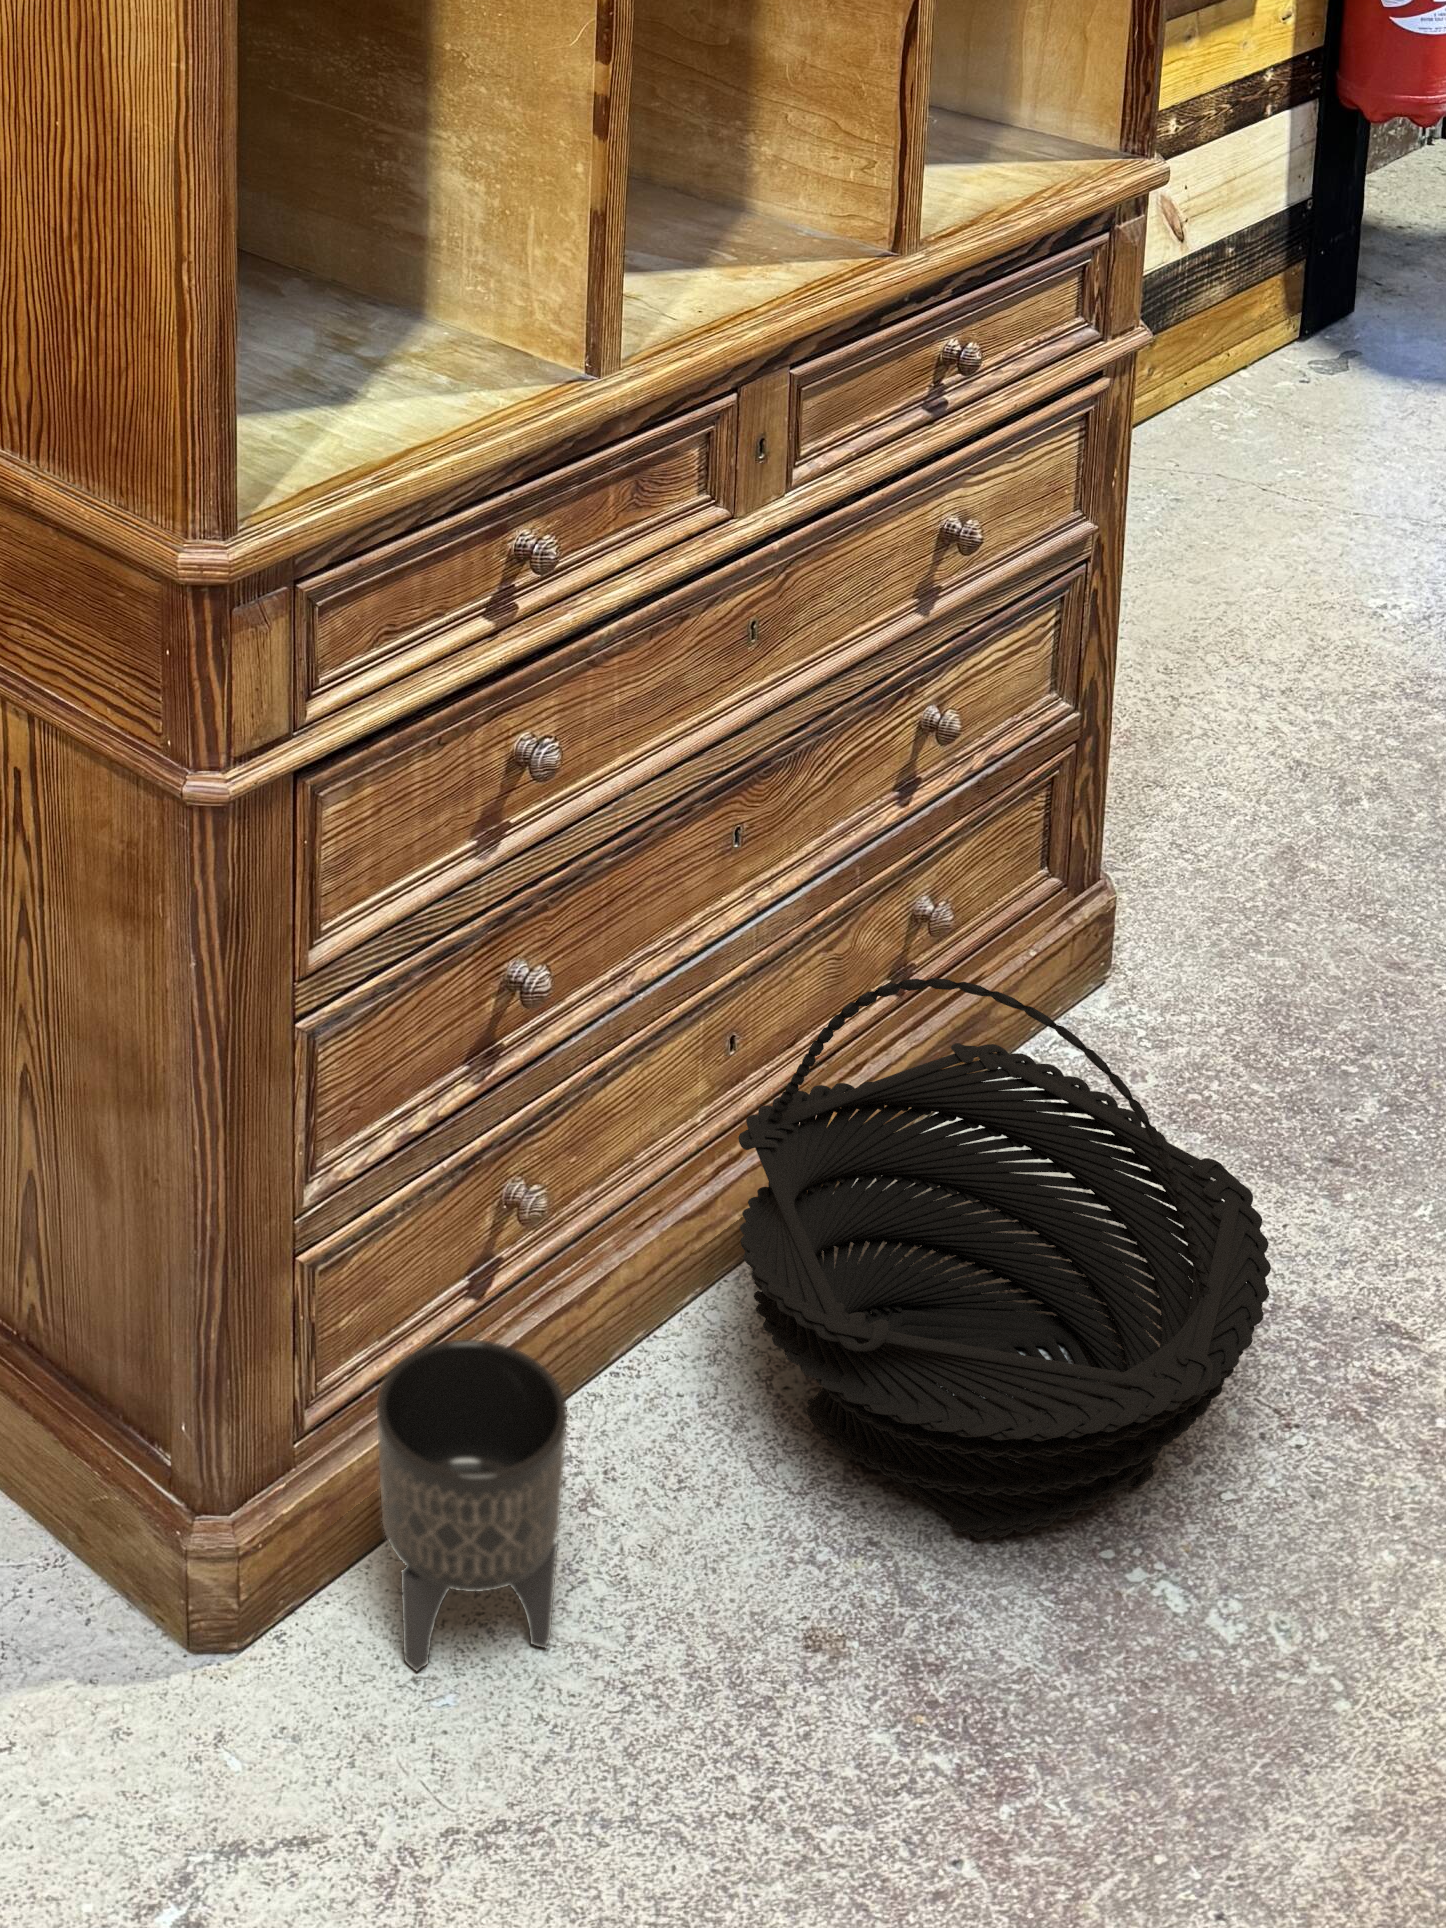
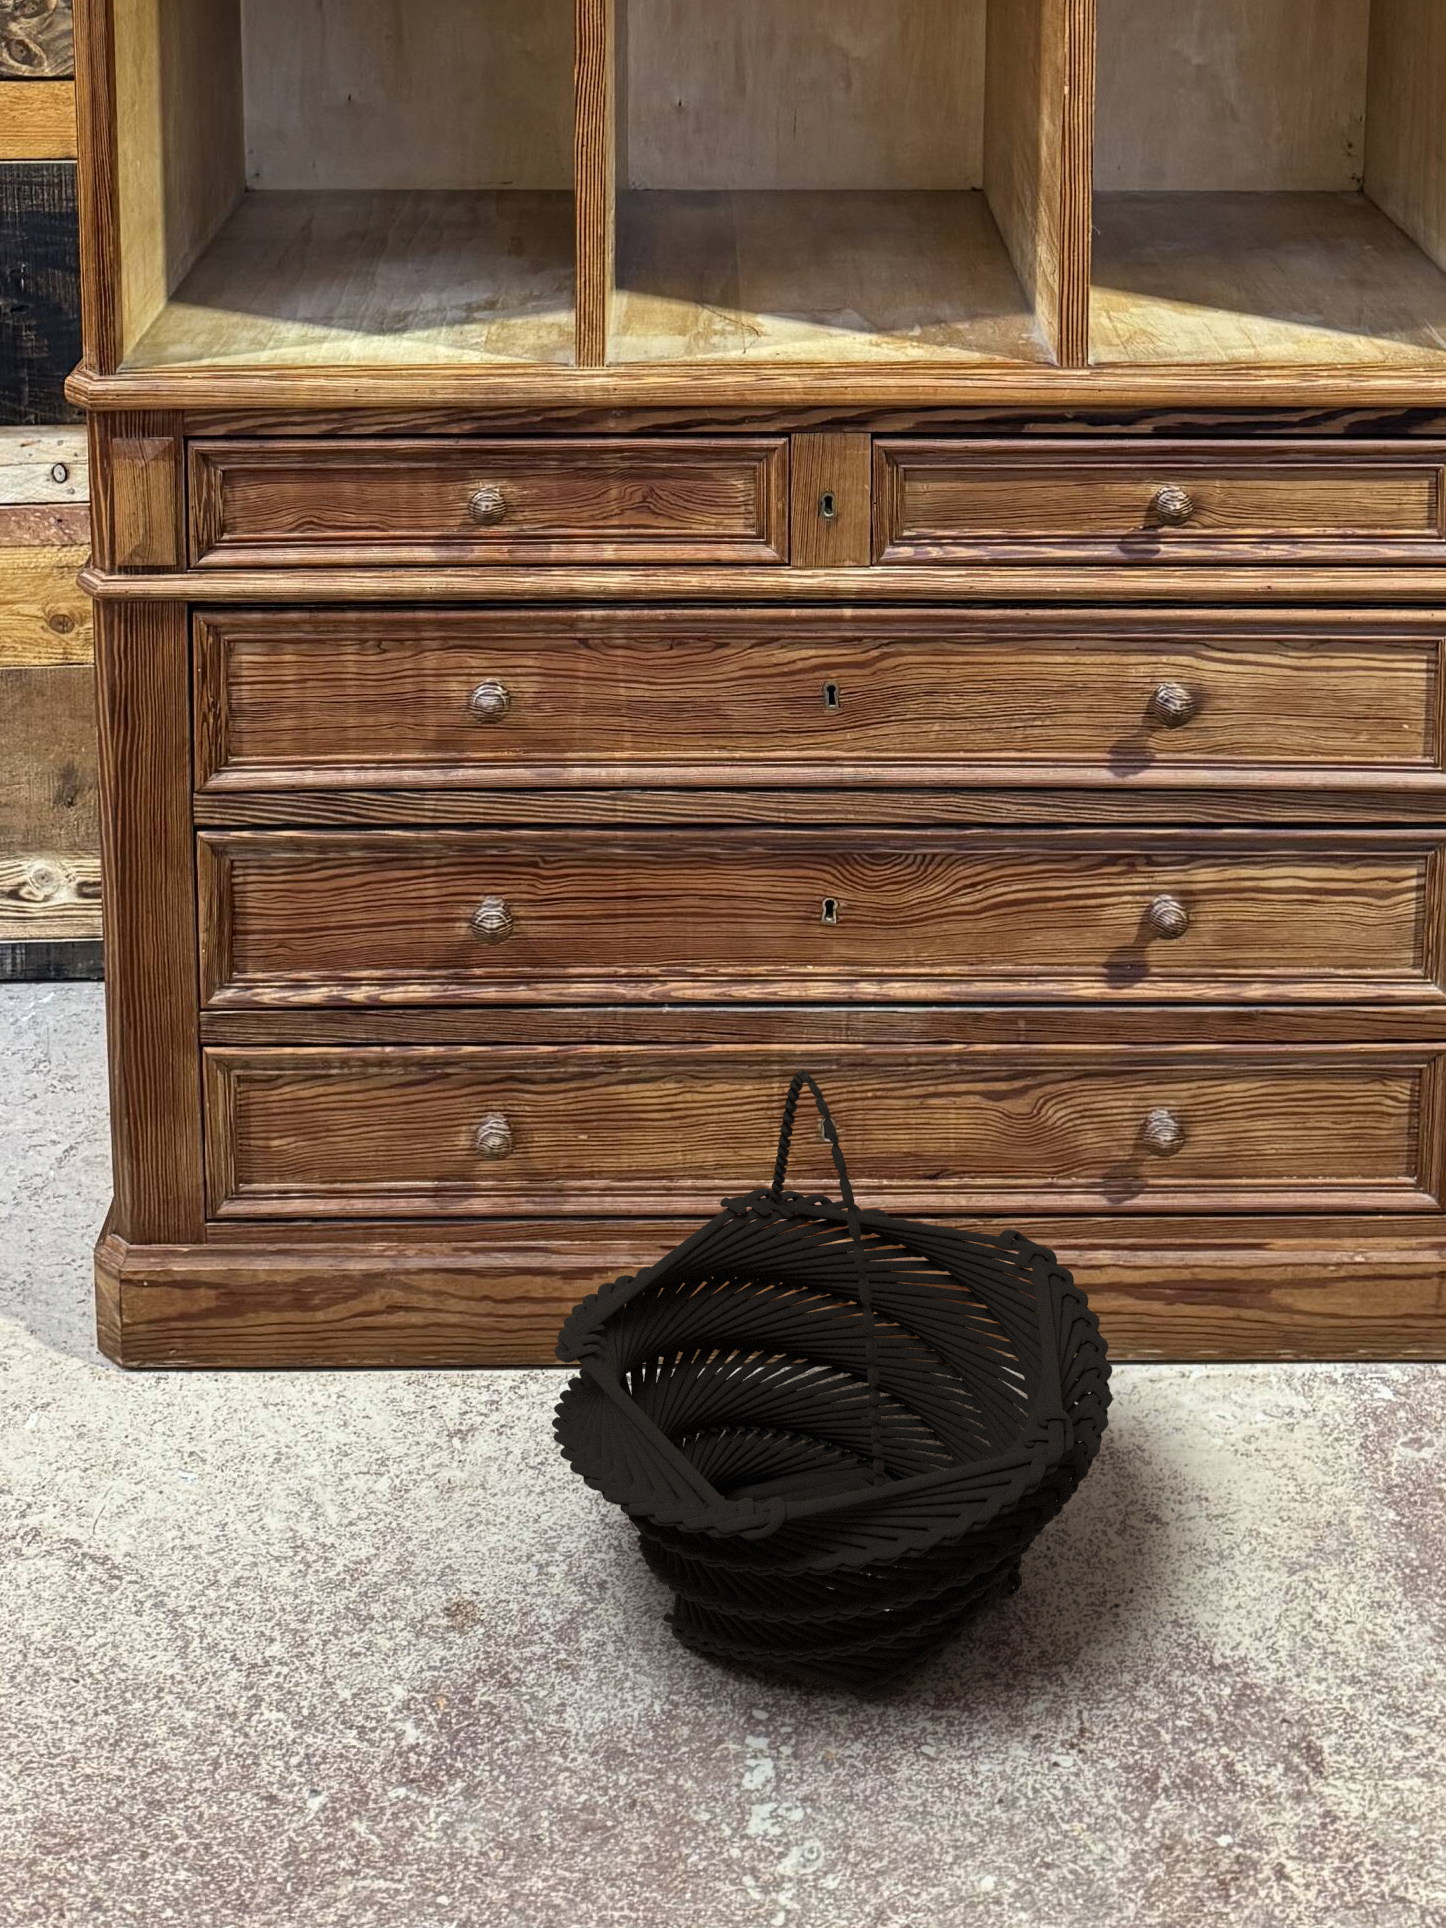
planter: present [377,1339,567,1671] -> none [183,1188,355,1492]

